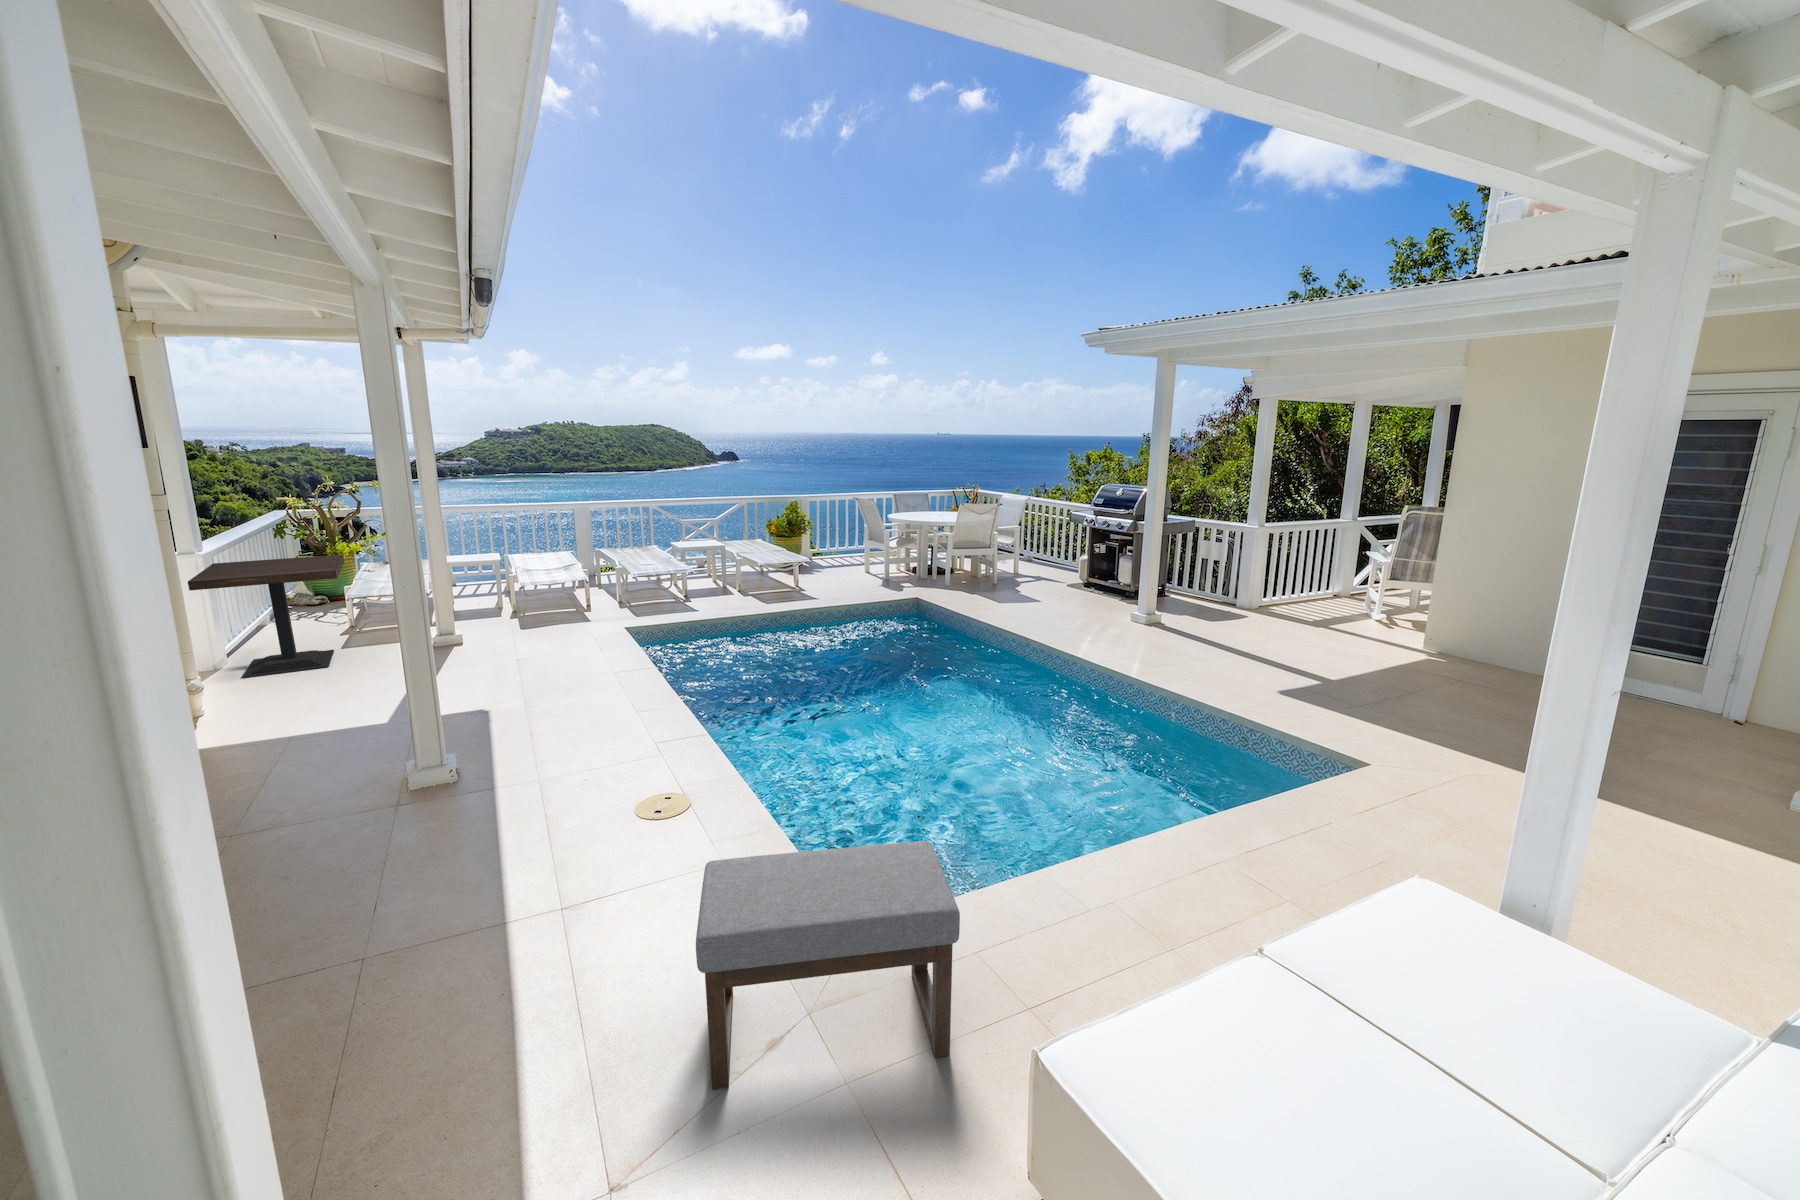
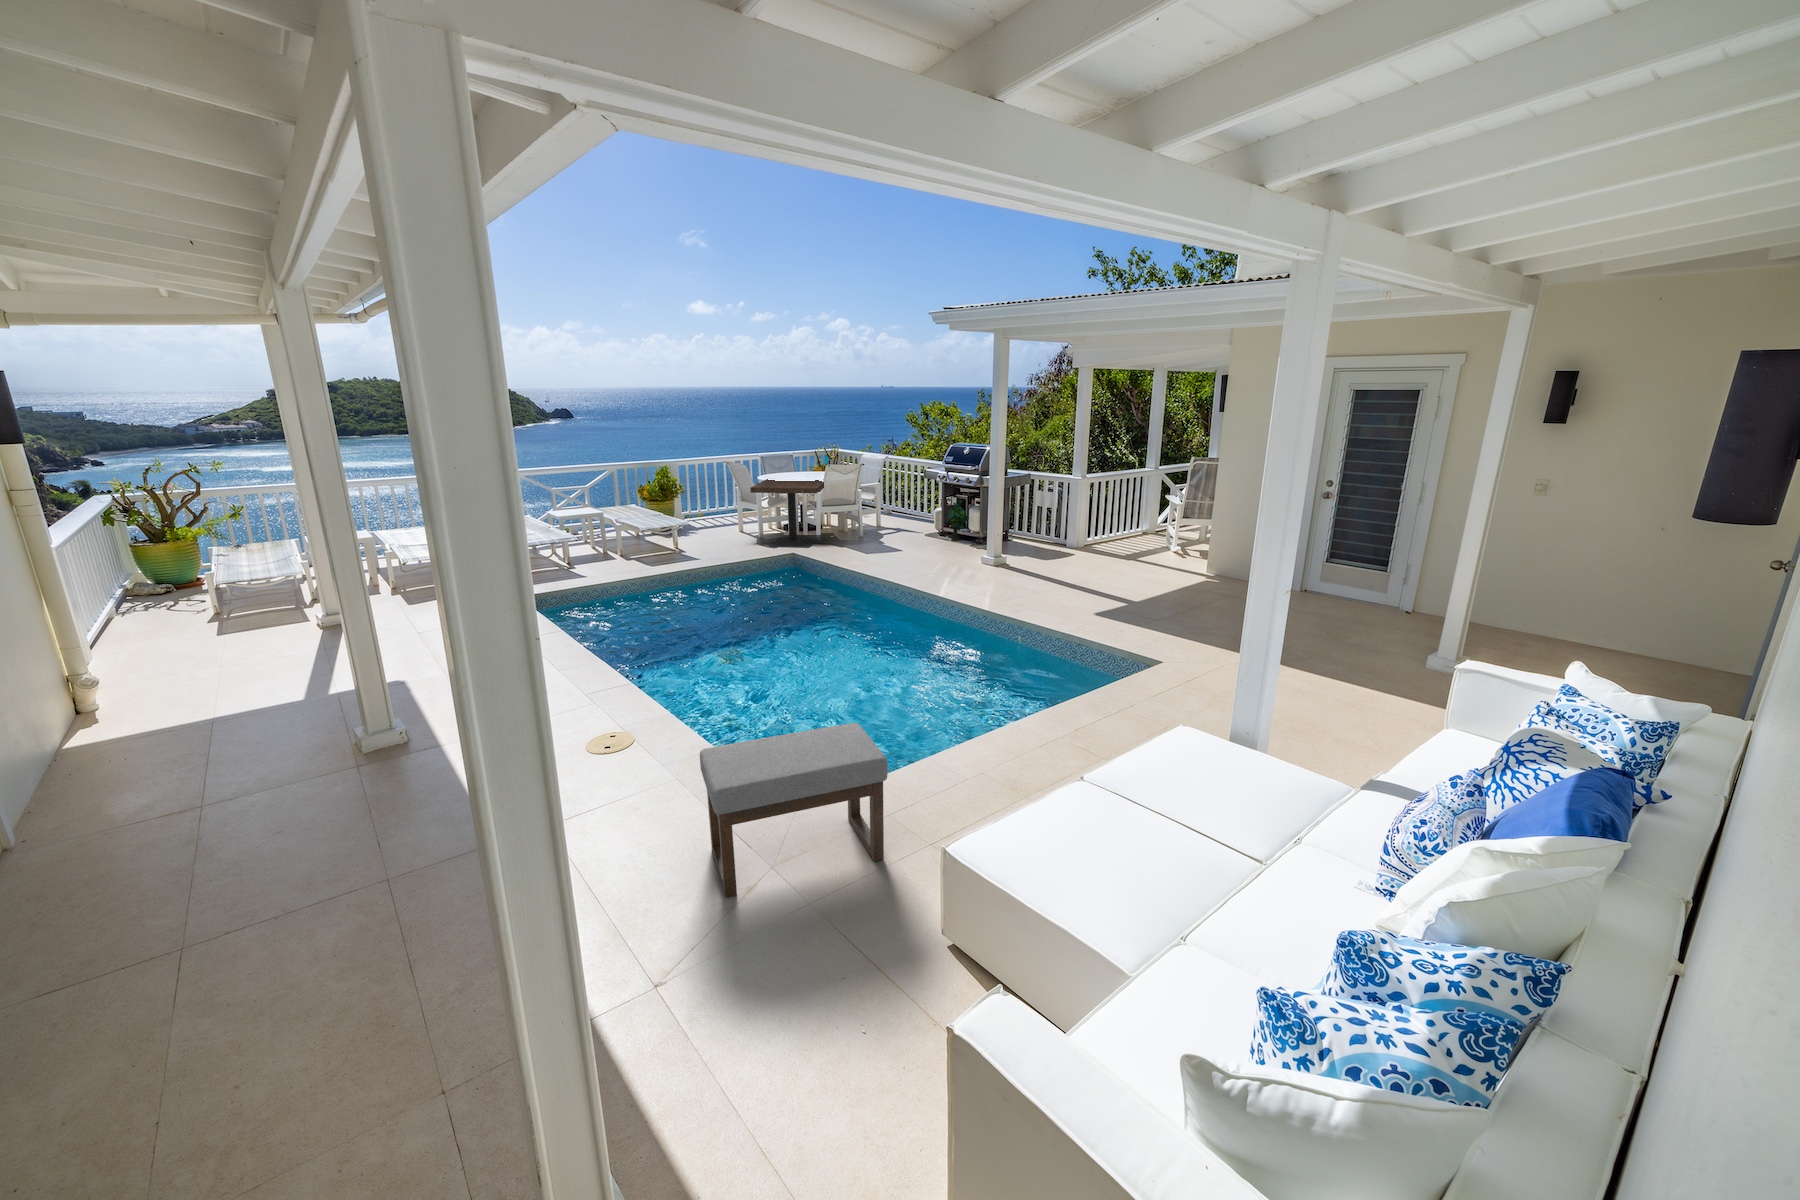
decorative plant: none [1090,547,1119,593] -> present [946,500,969,541]
side table: present [188,555,344,678] -> present [750,479,824,548]

